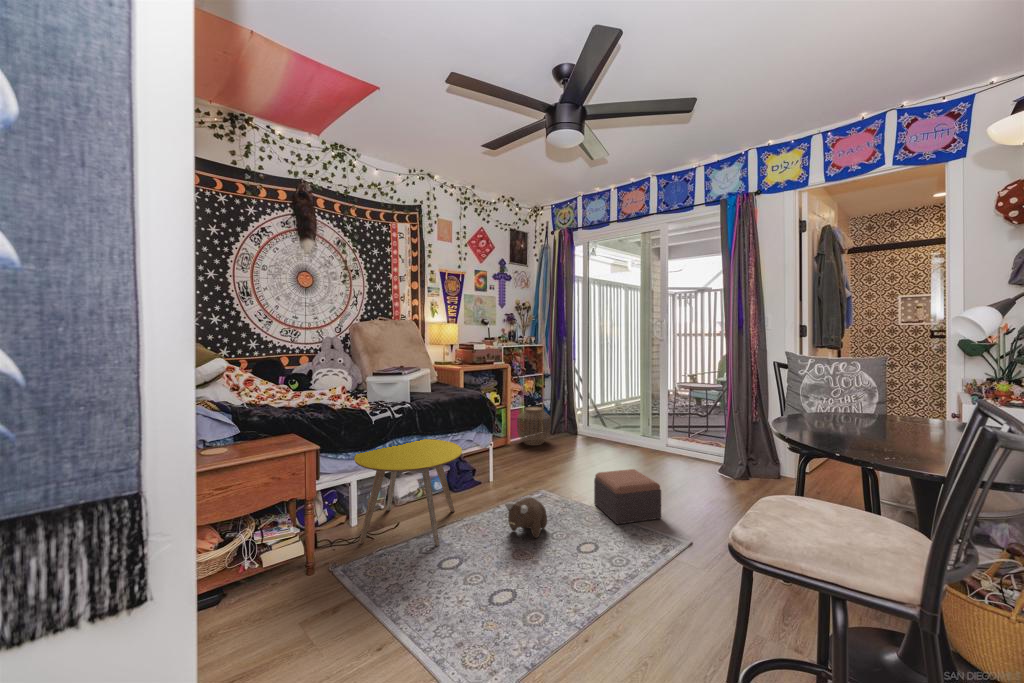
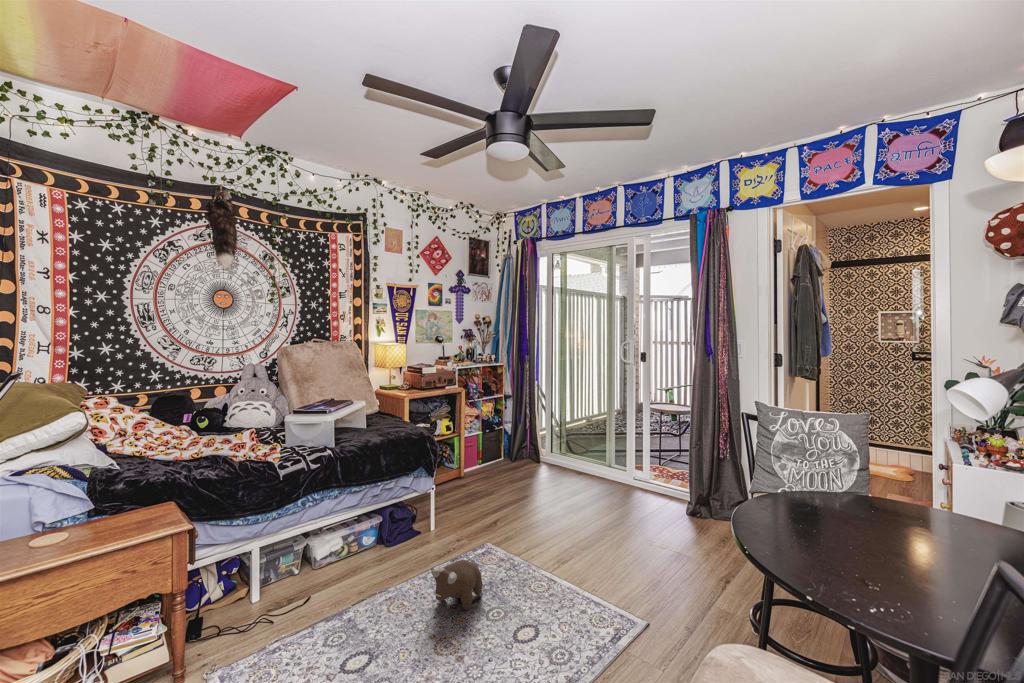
woven basket: present [517,407,551,445] -> none [473,434,510,477]
side table: present [354,439,462,546] -> none [256,487,388,623]
footstool: present [594,469,661,524] -> none [542,519,614,588]

